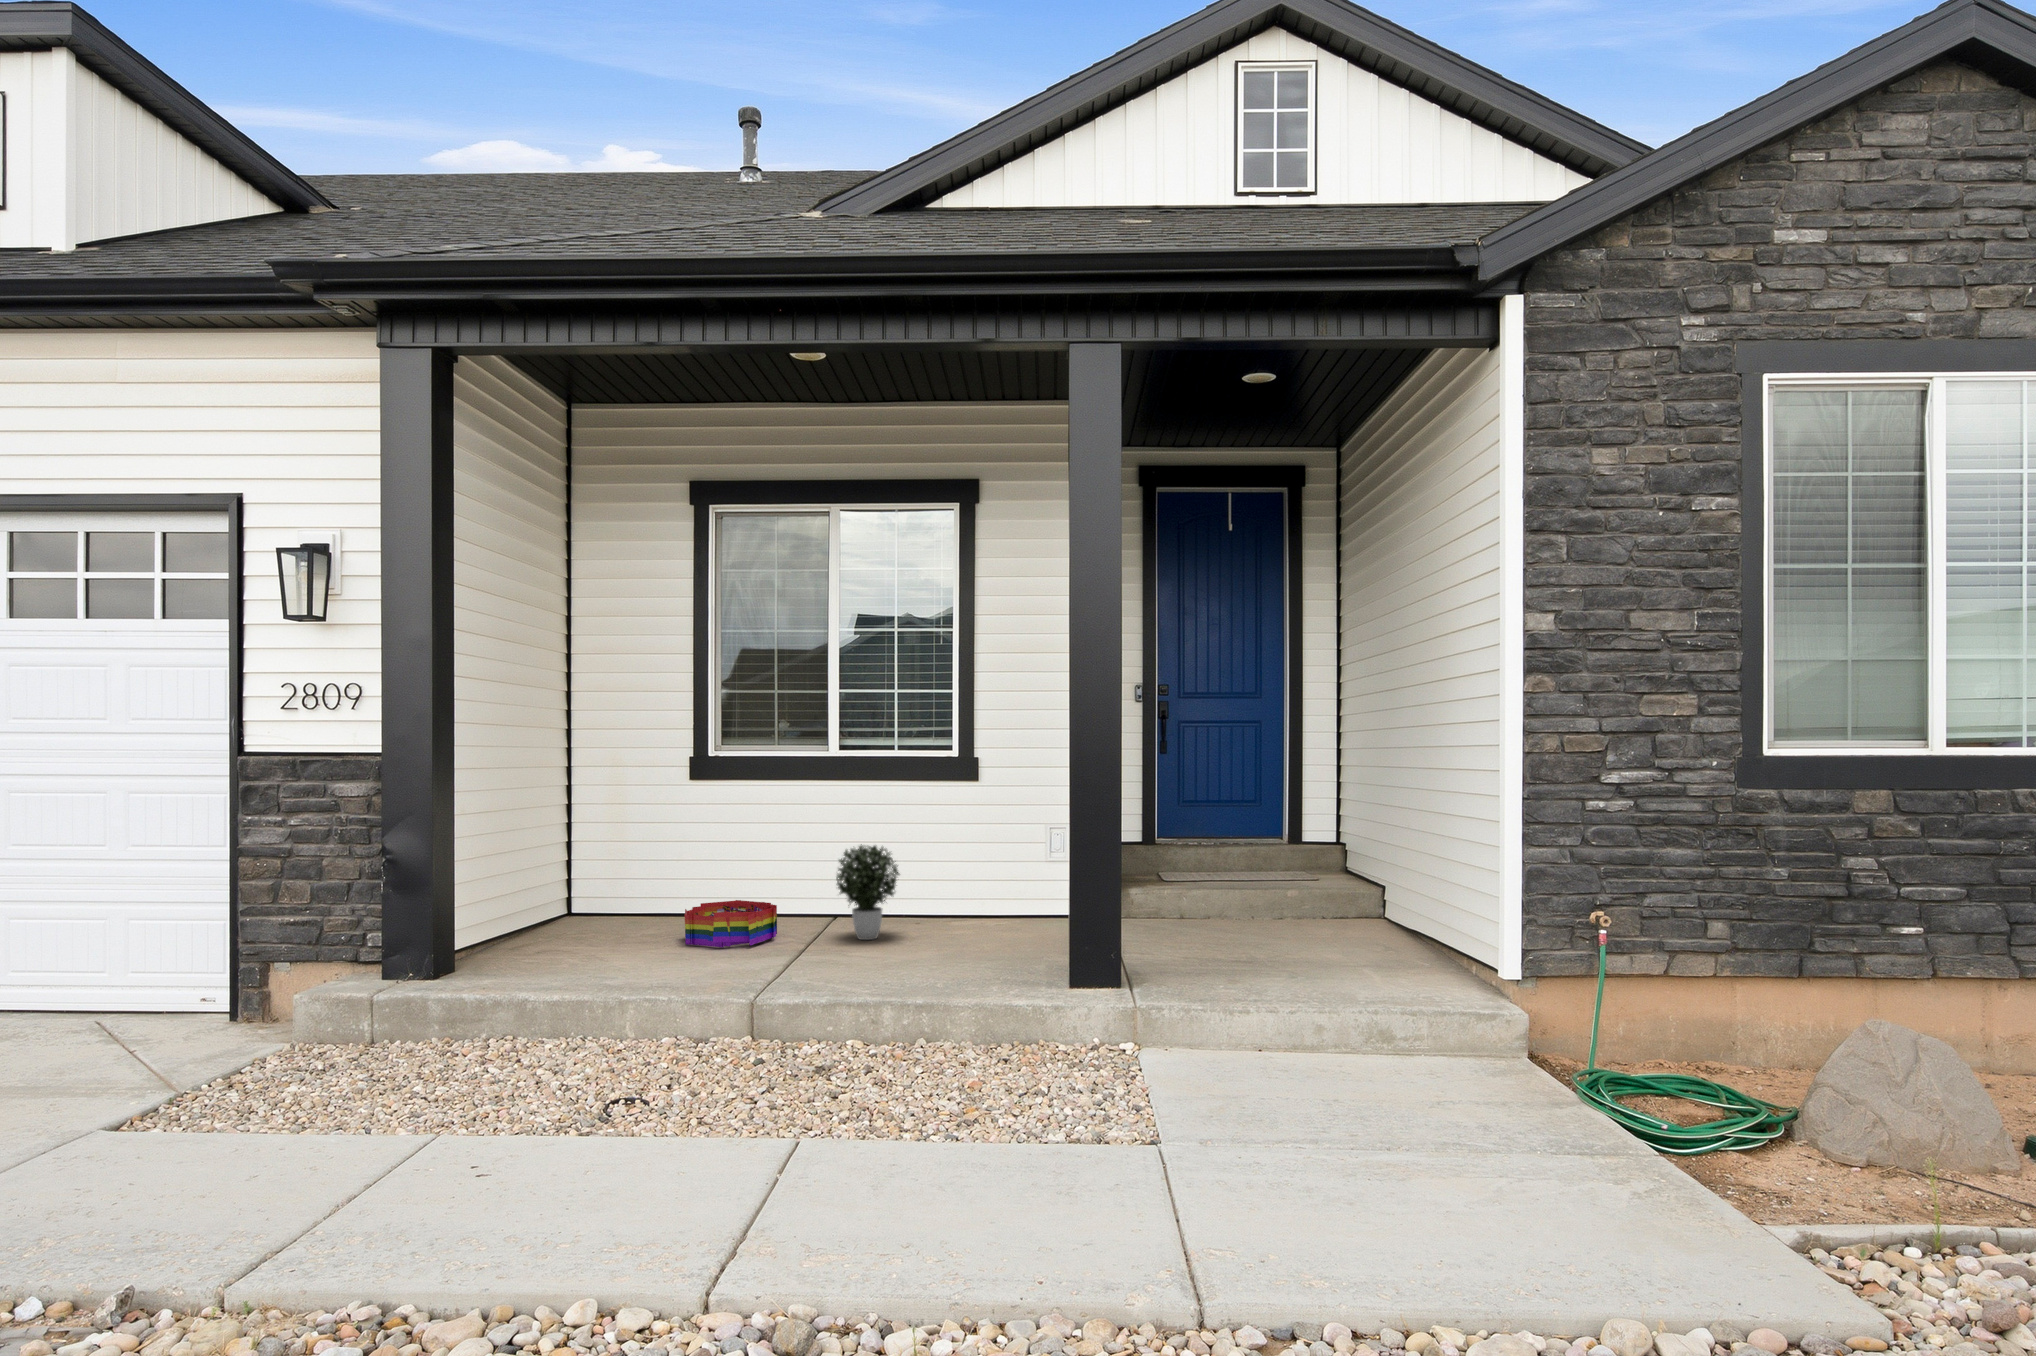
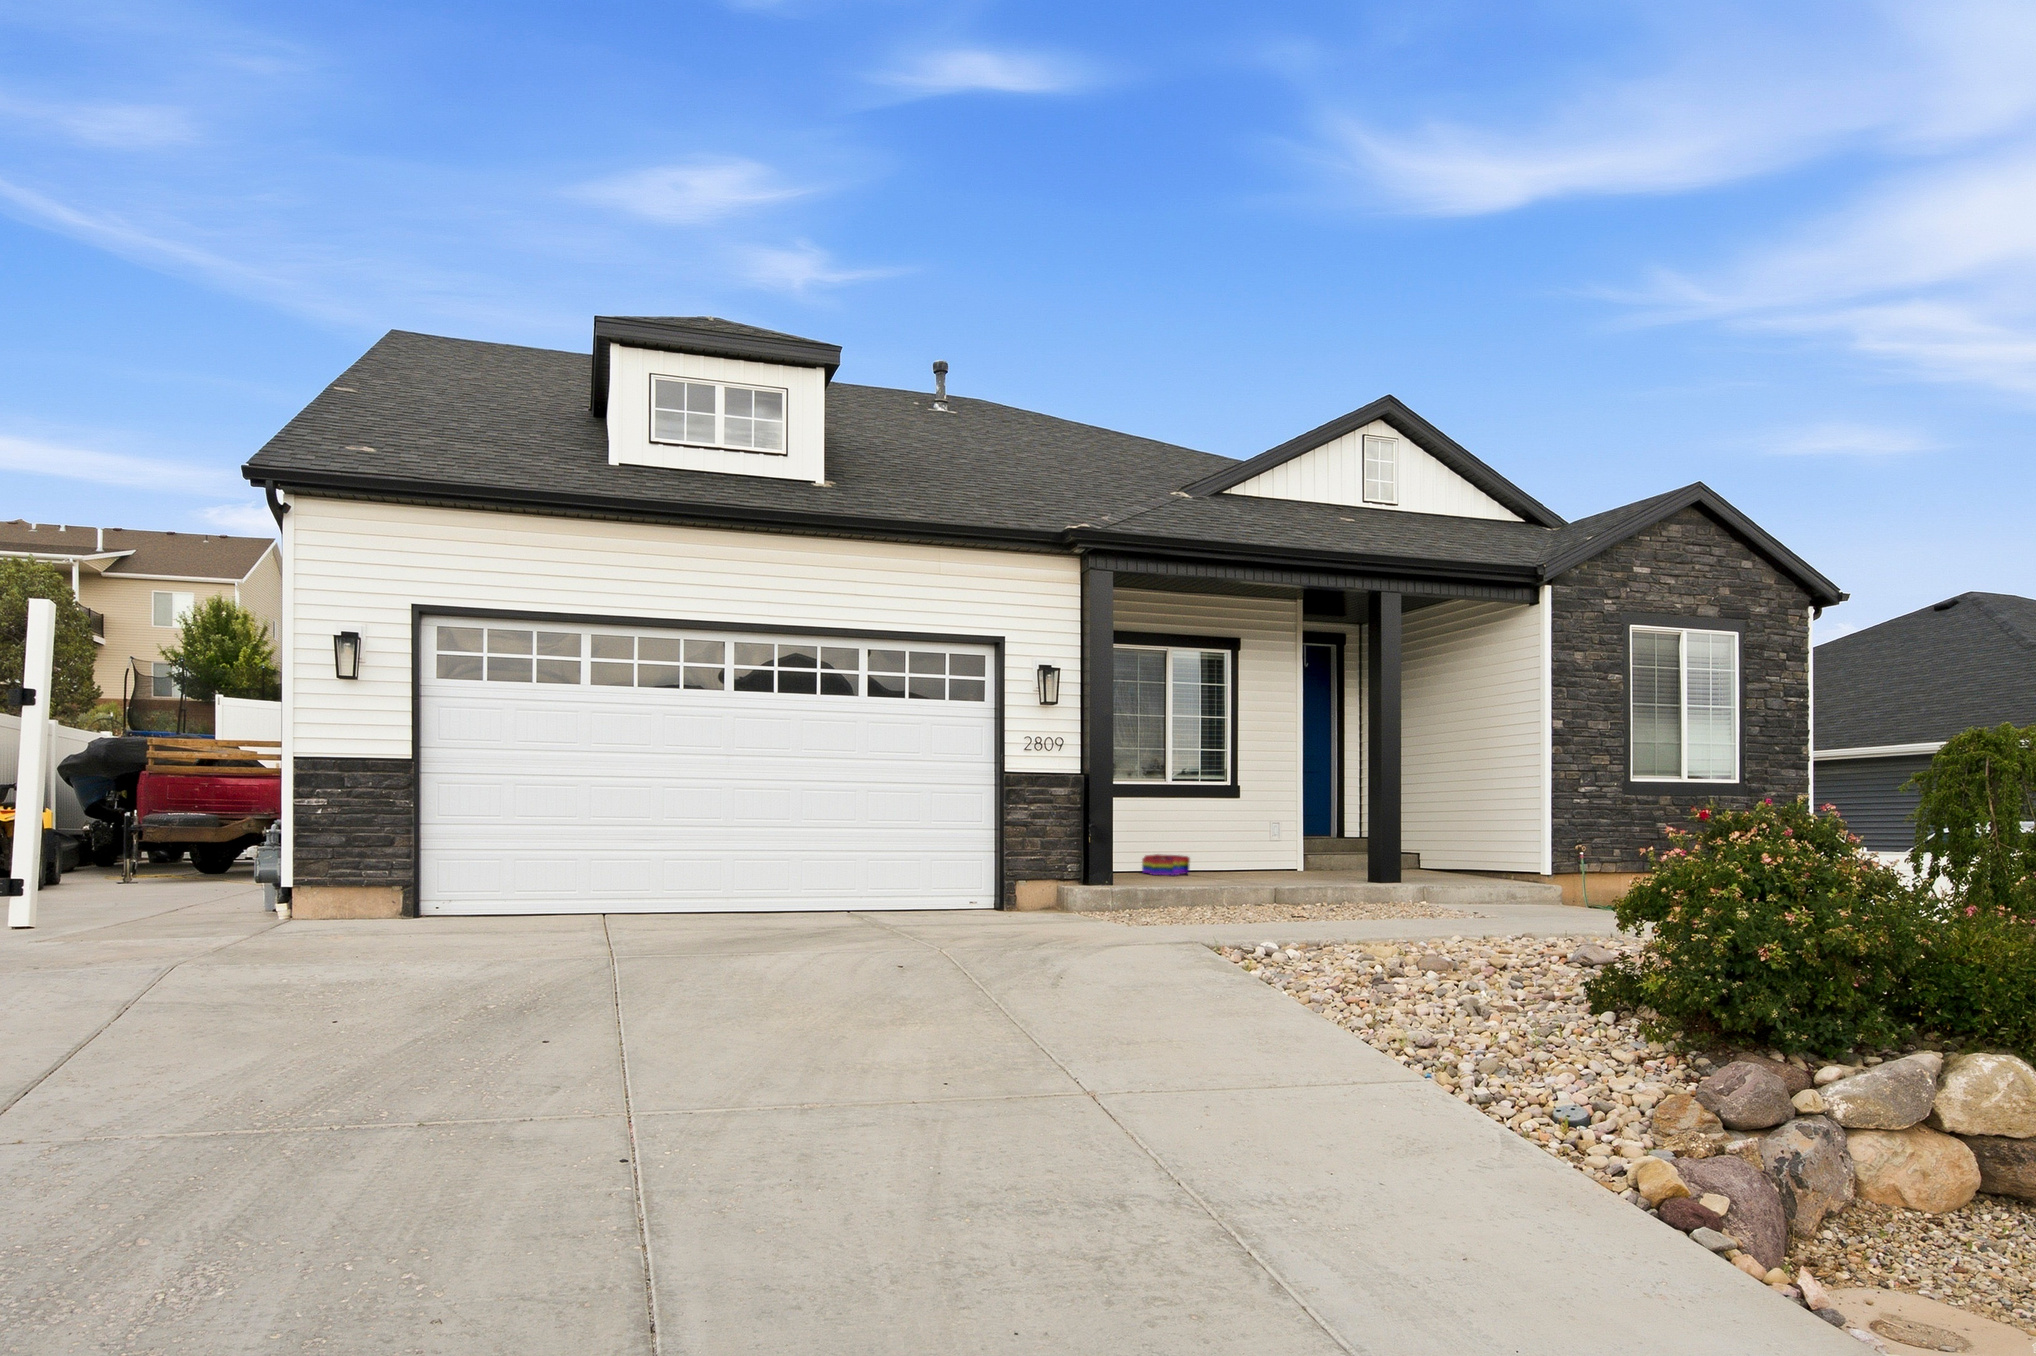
potted plant: present [836,844,900,940] -> none [1212,824,1246,872]

